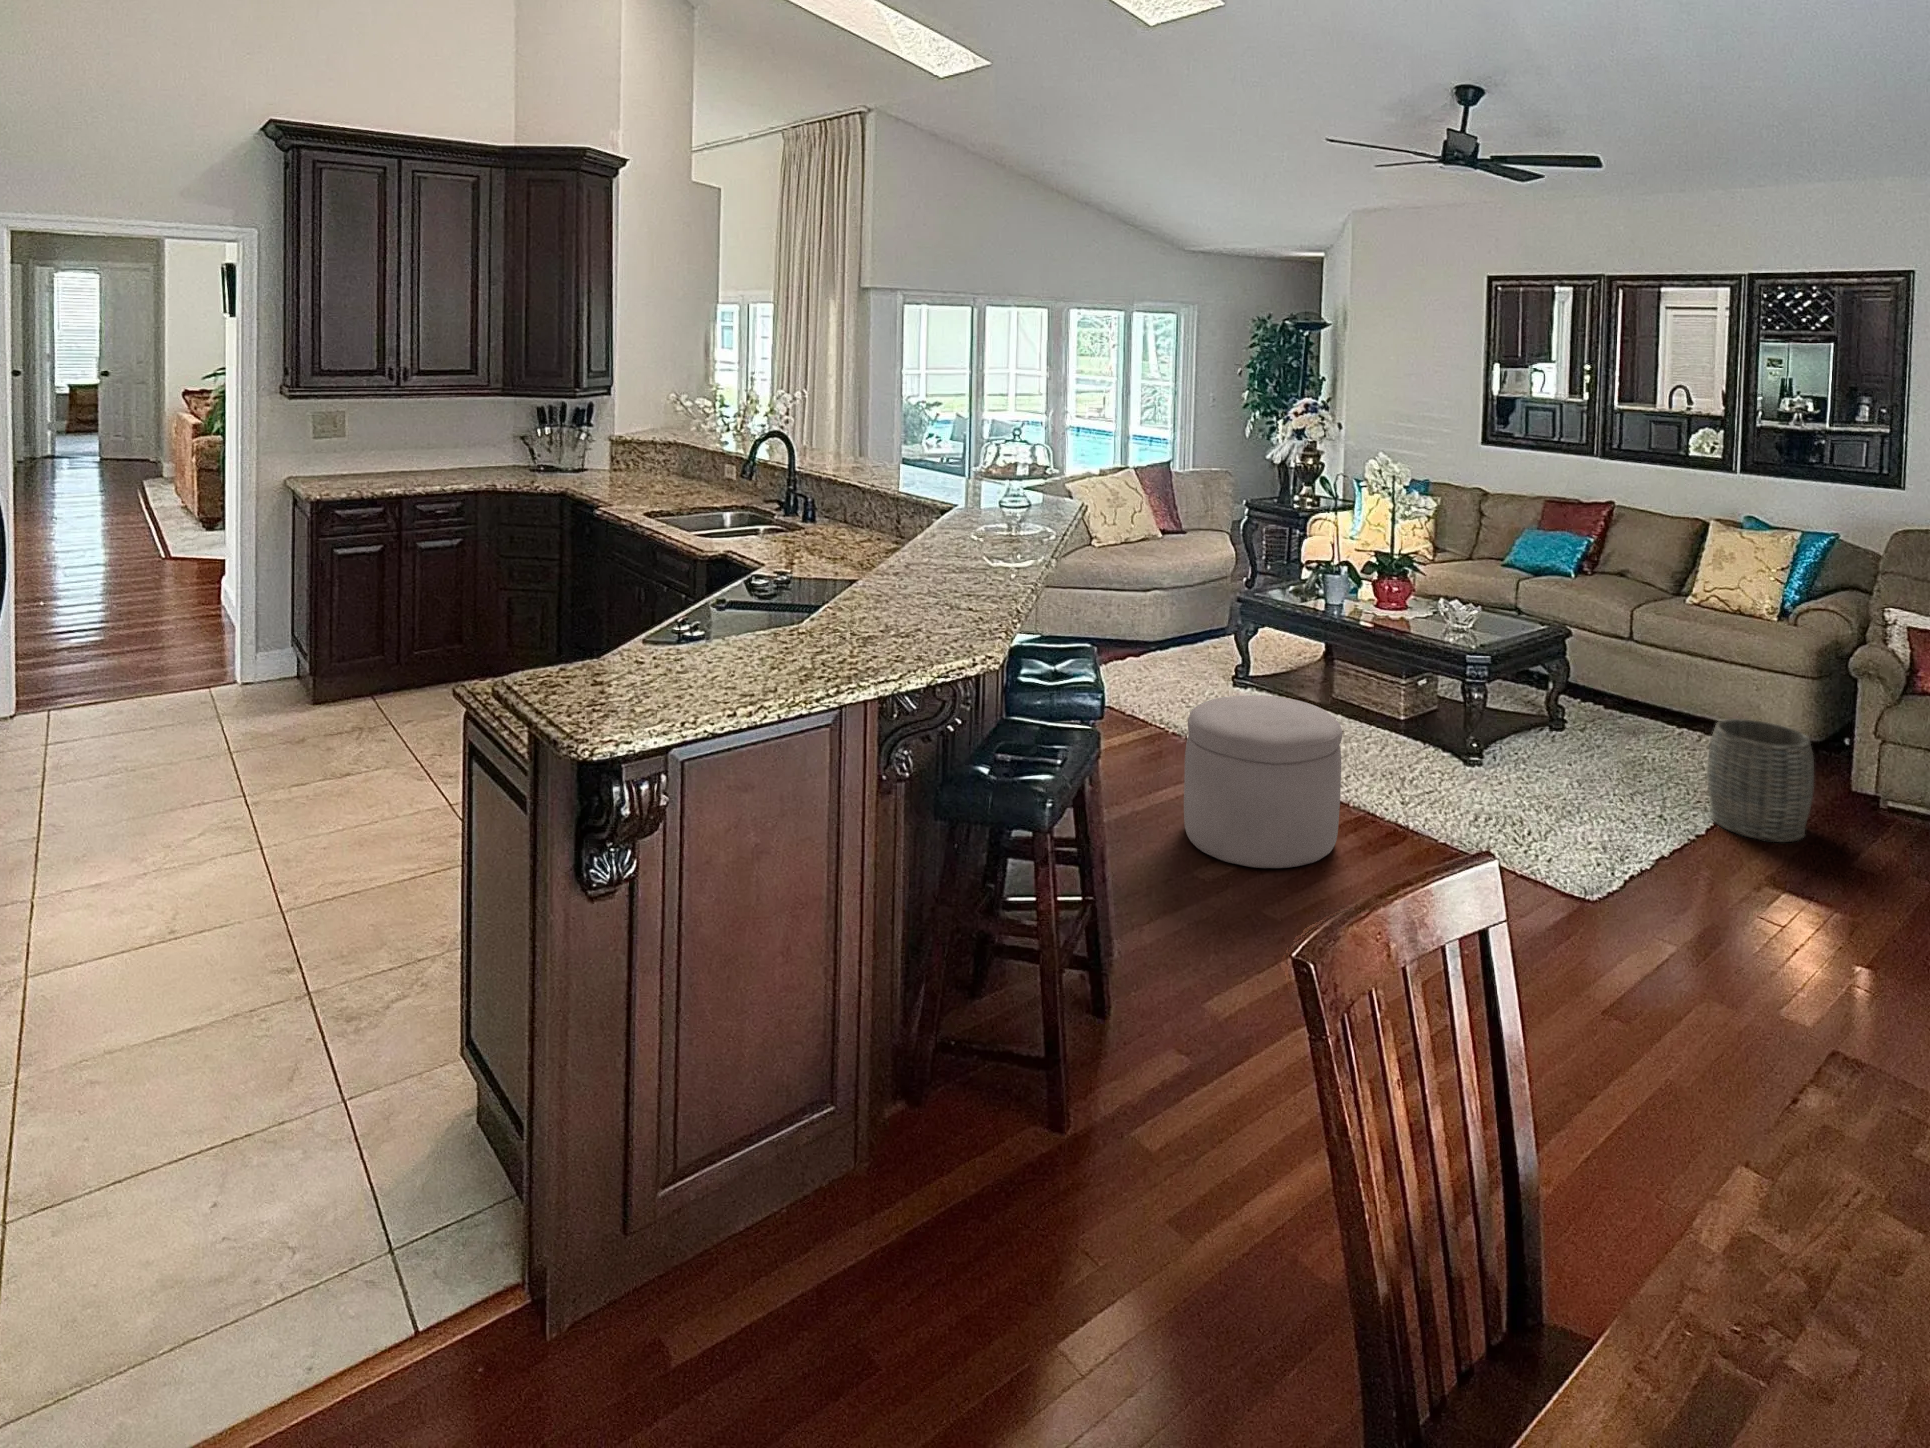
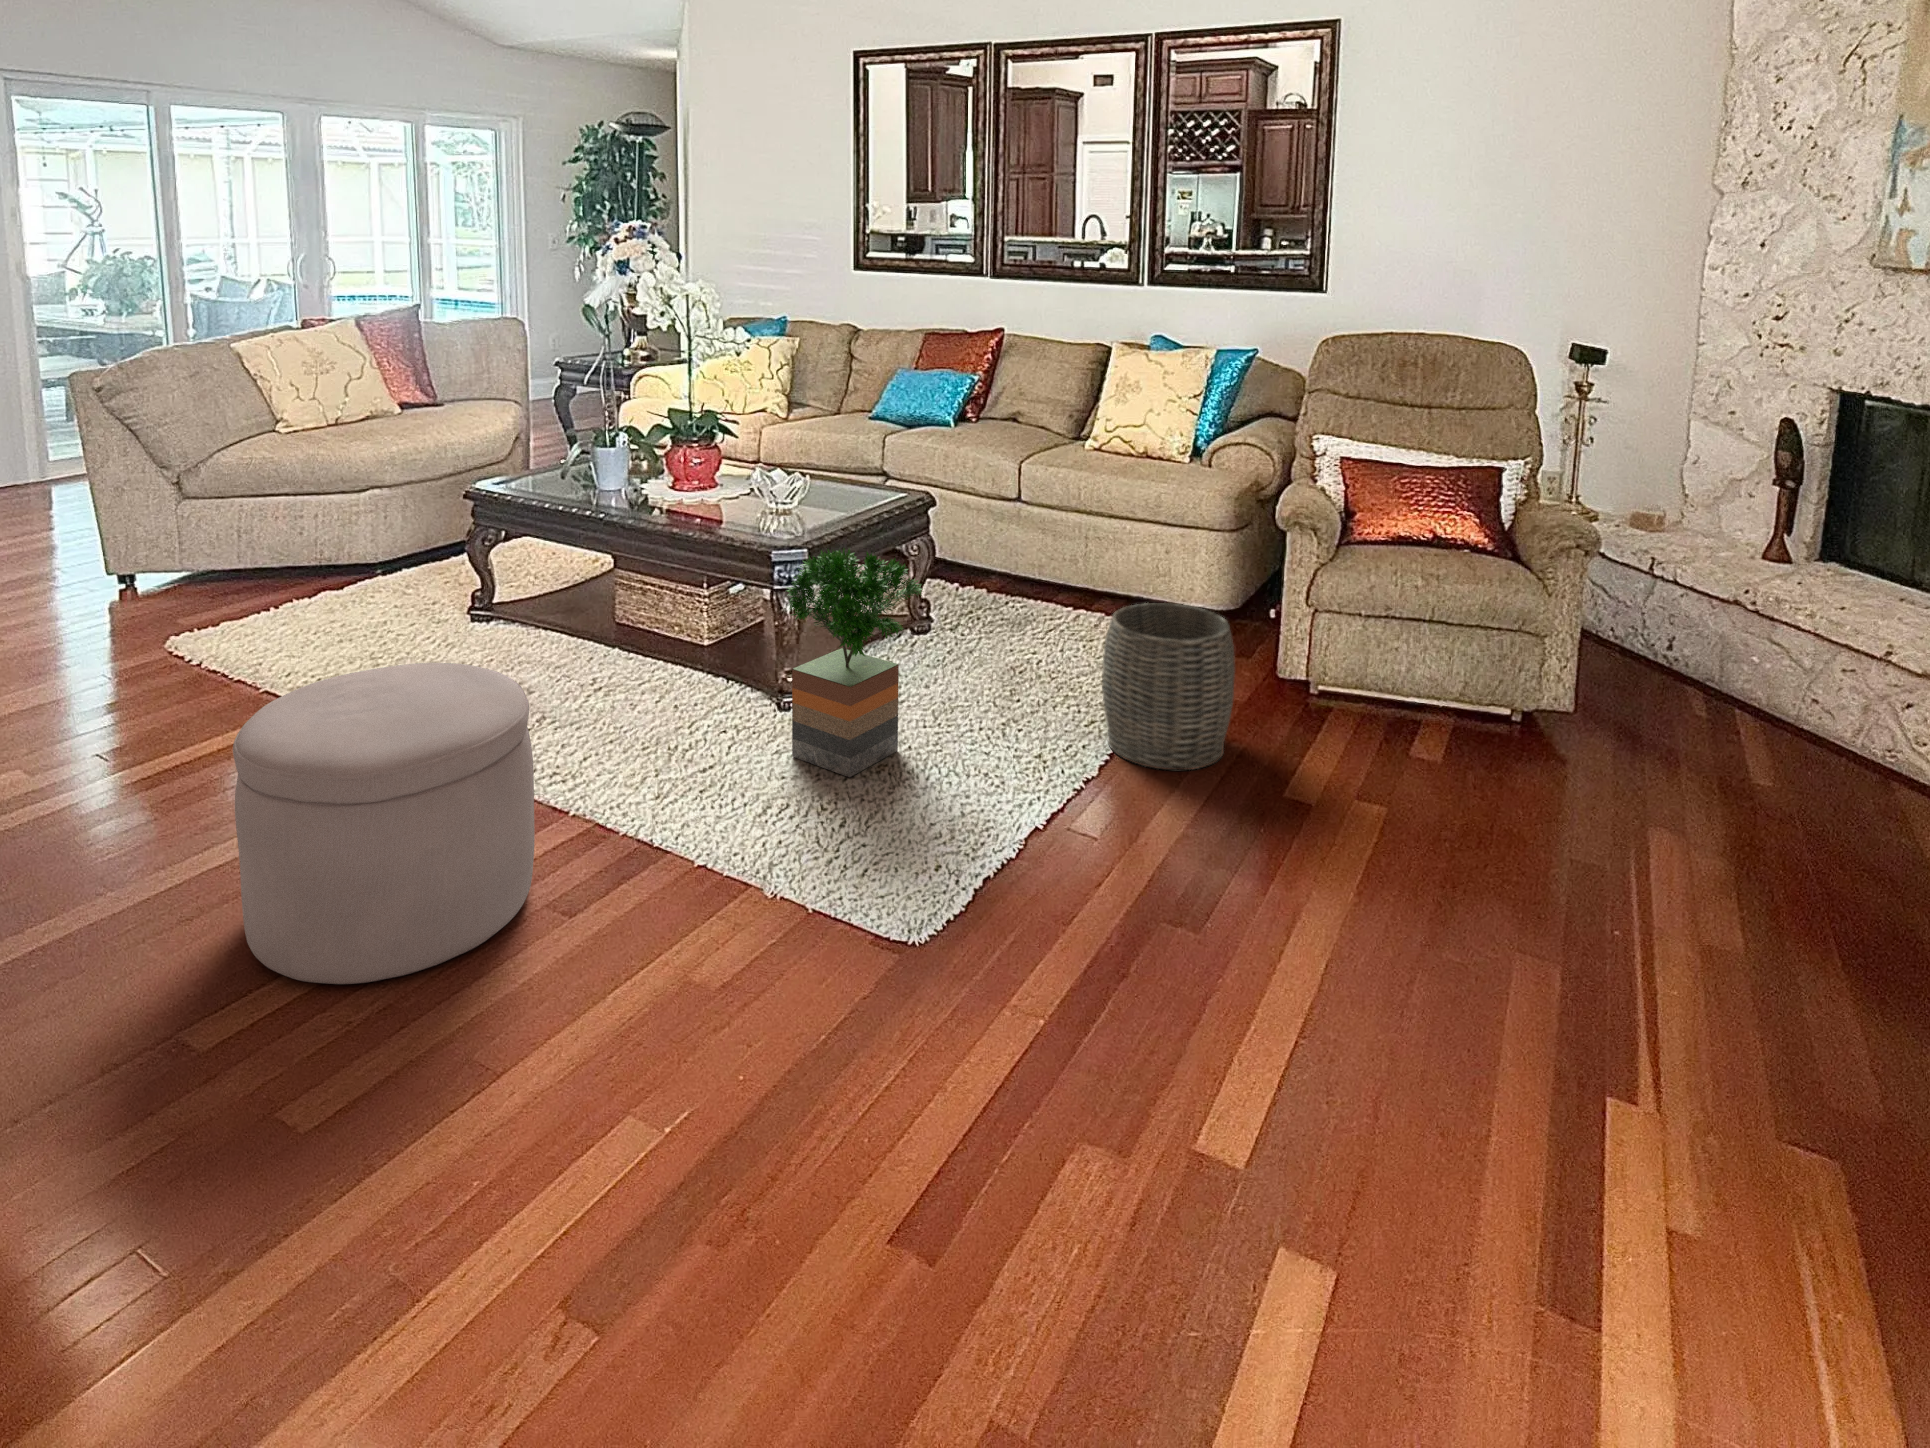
potted tree: none [1478,654,1576,812] -> present [786,548,923,777]

